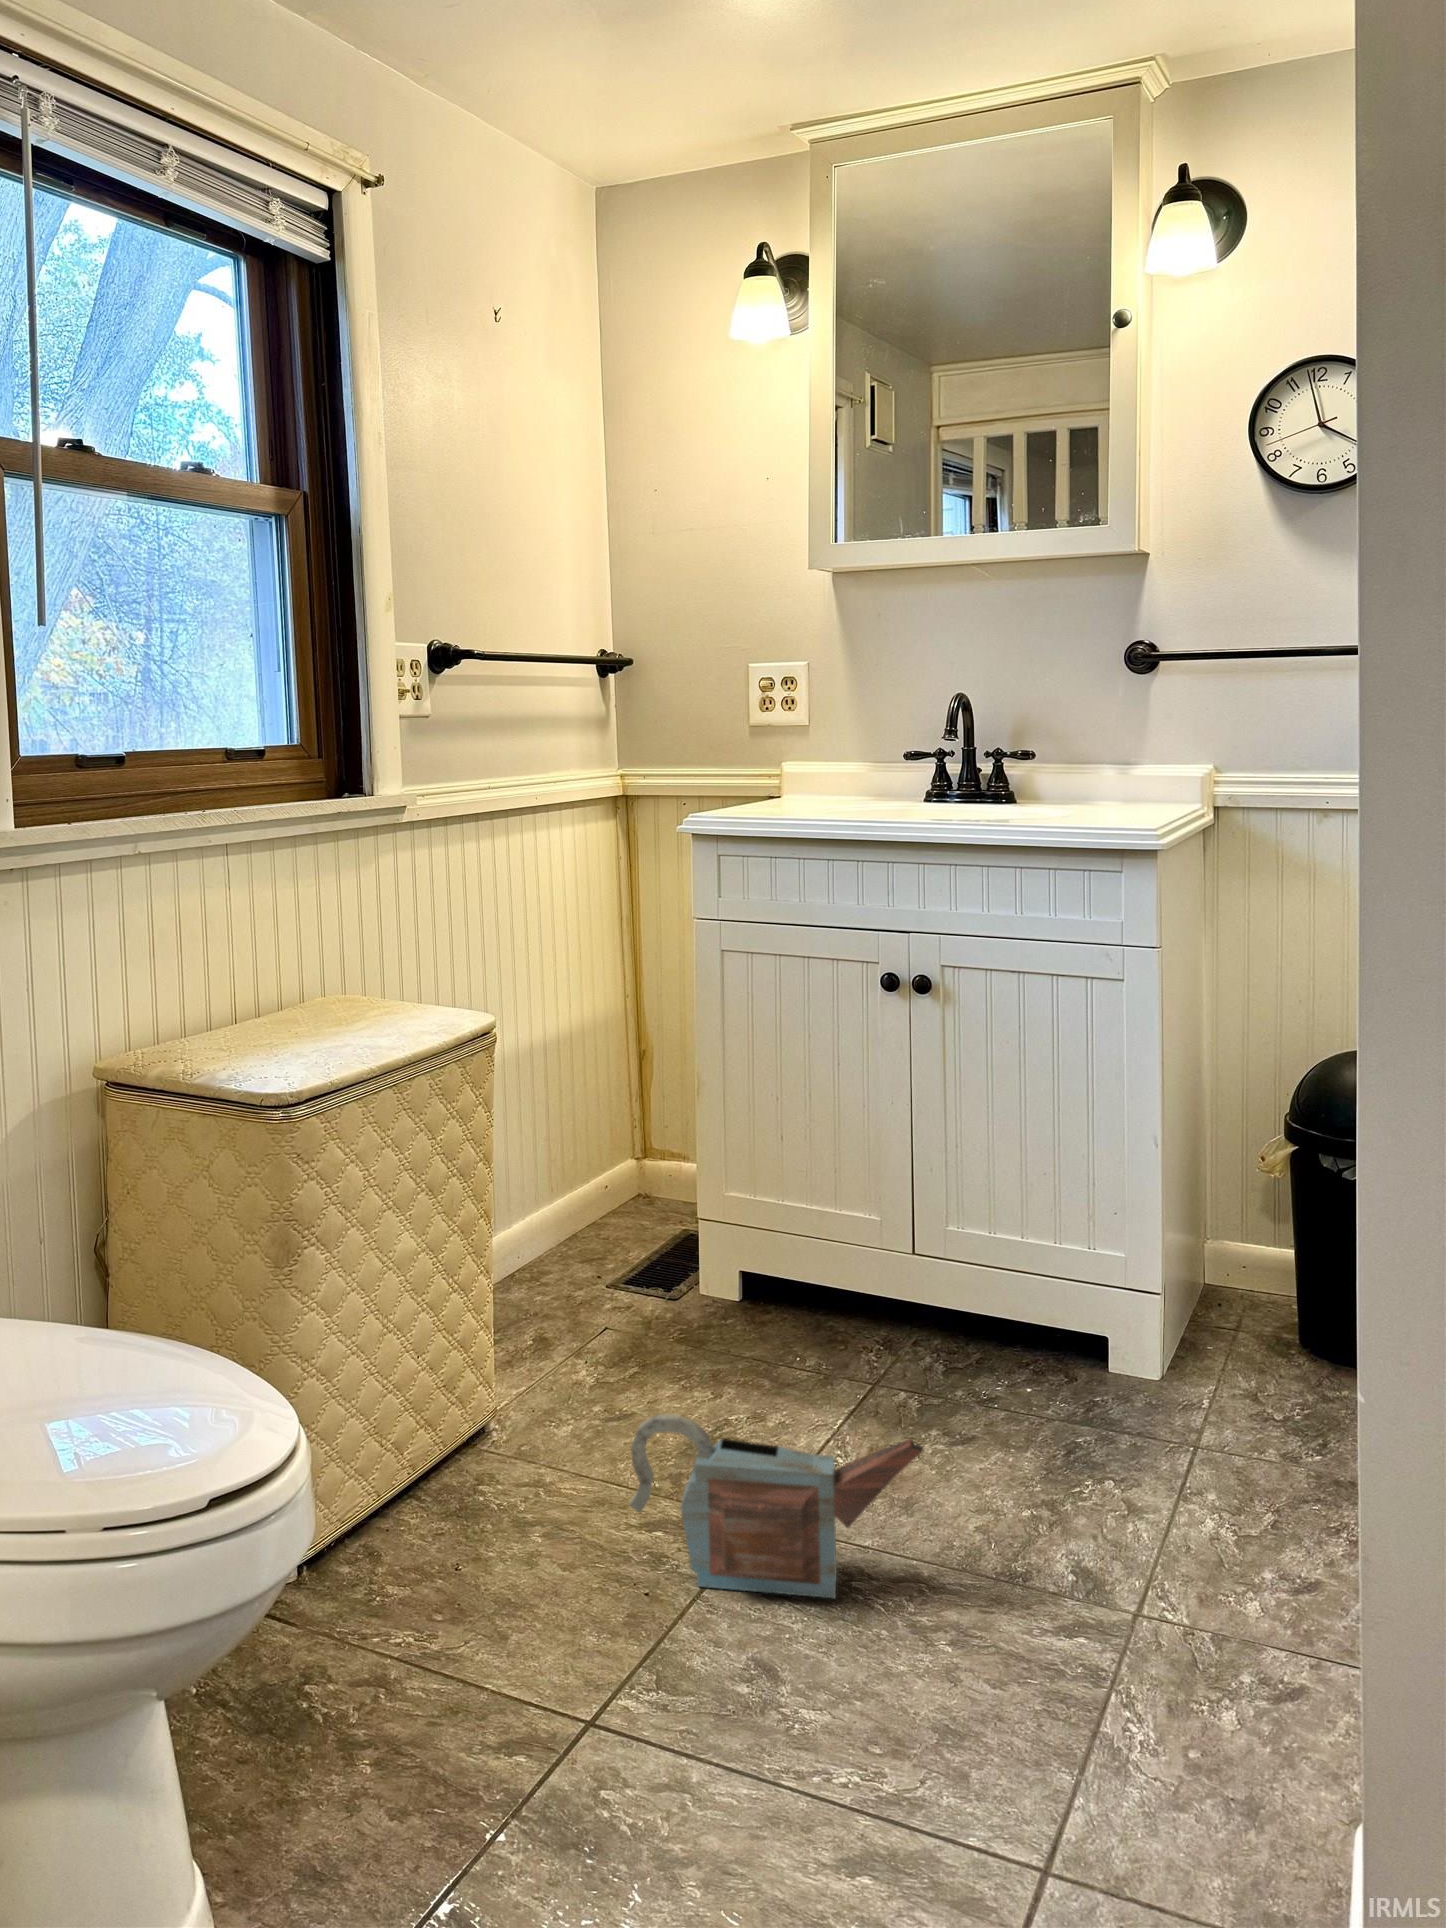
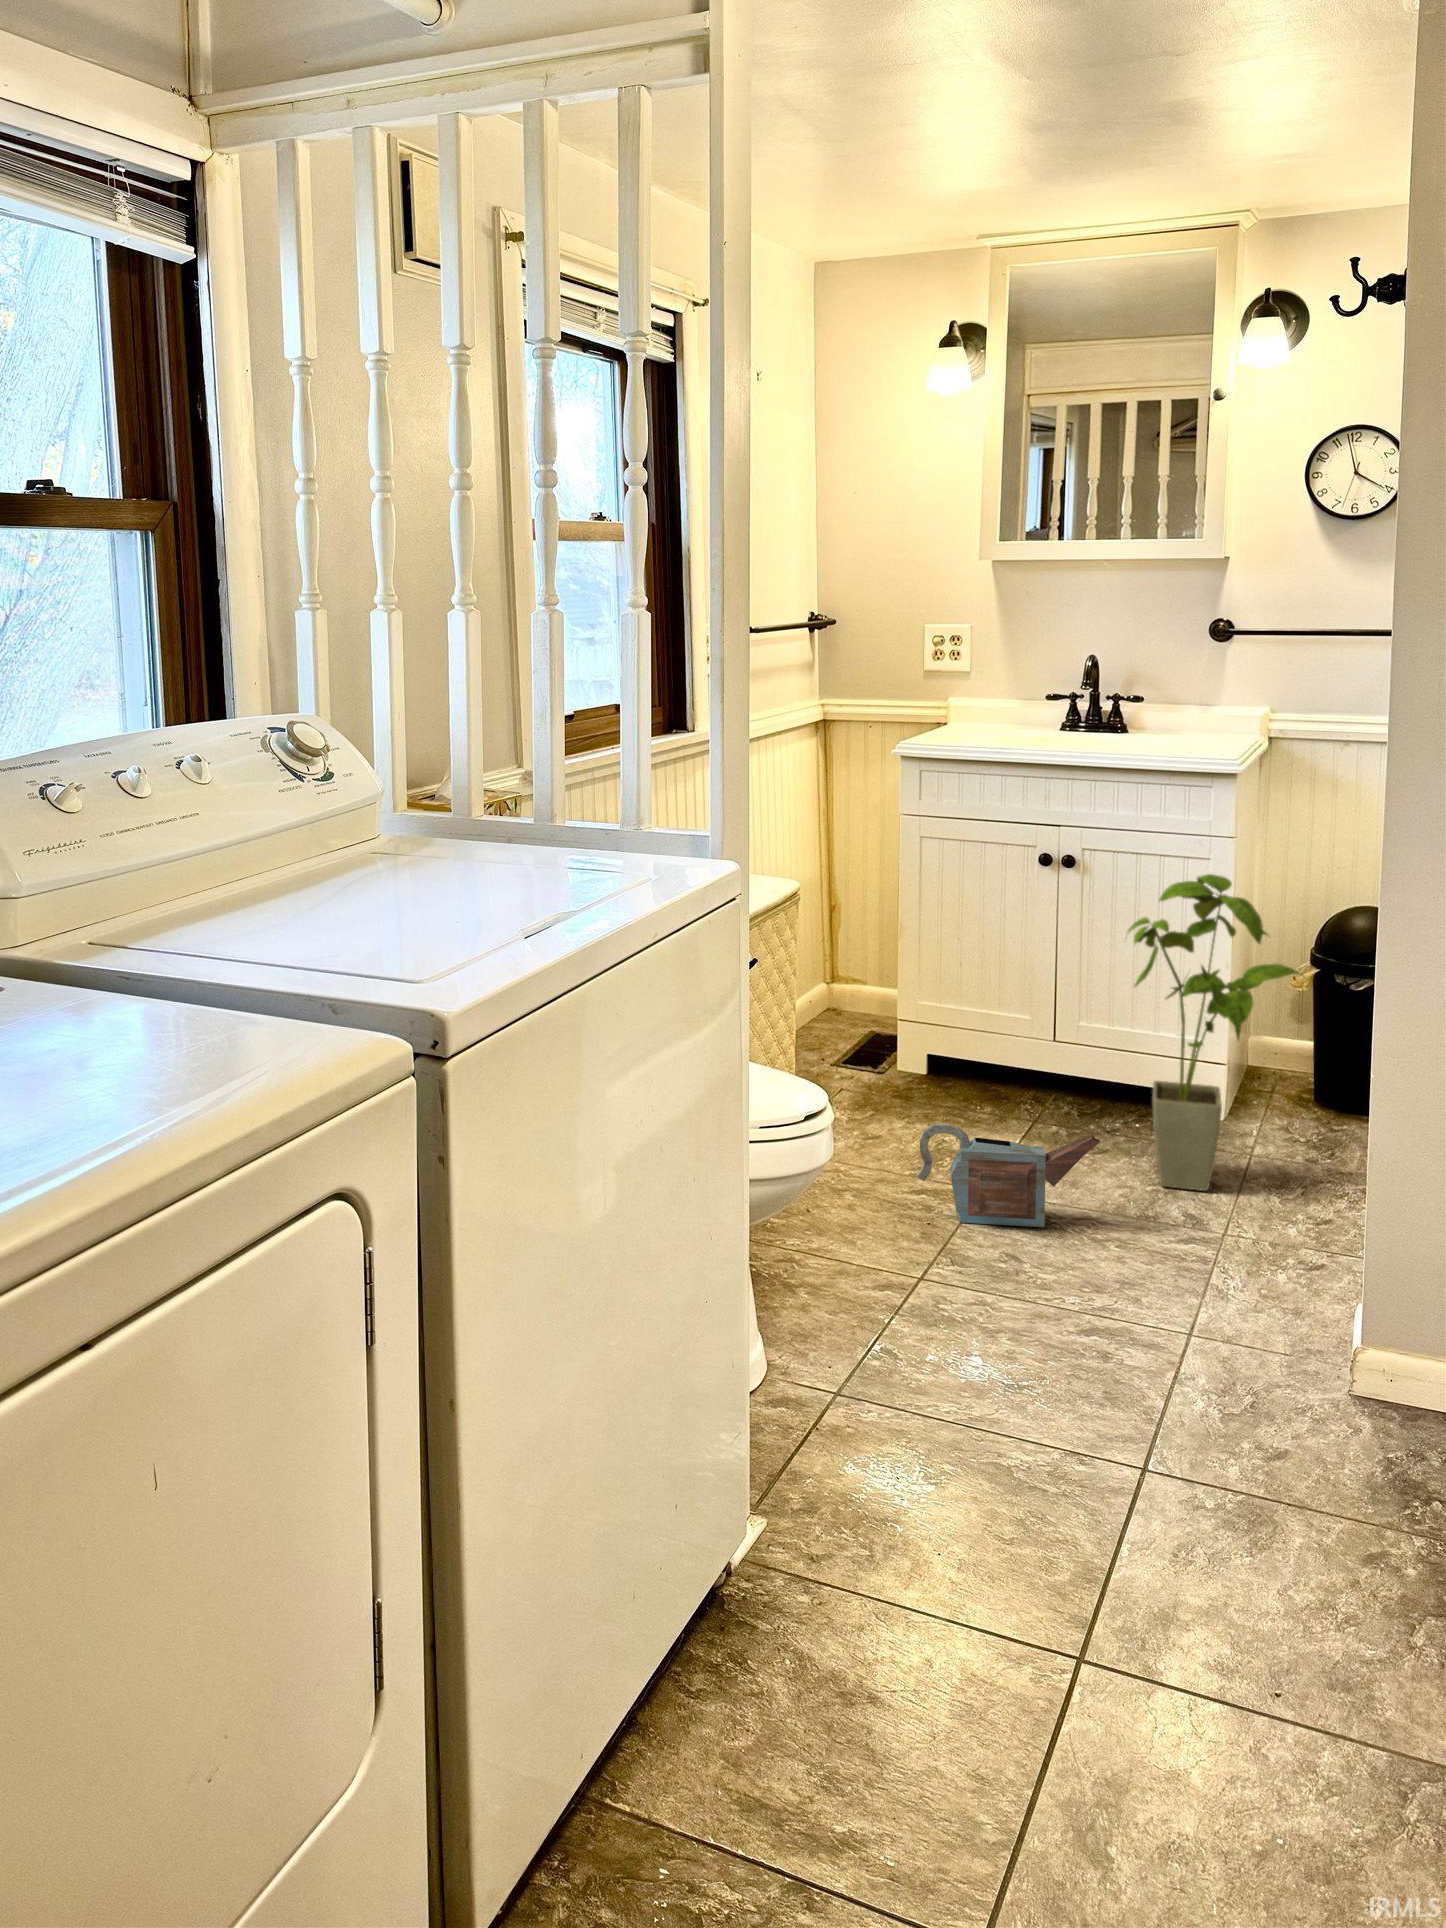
house plant: none [979,997,1269,1520] -> present [1128,874,1300,1191]

